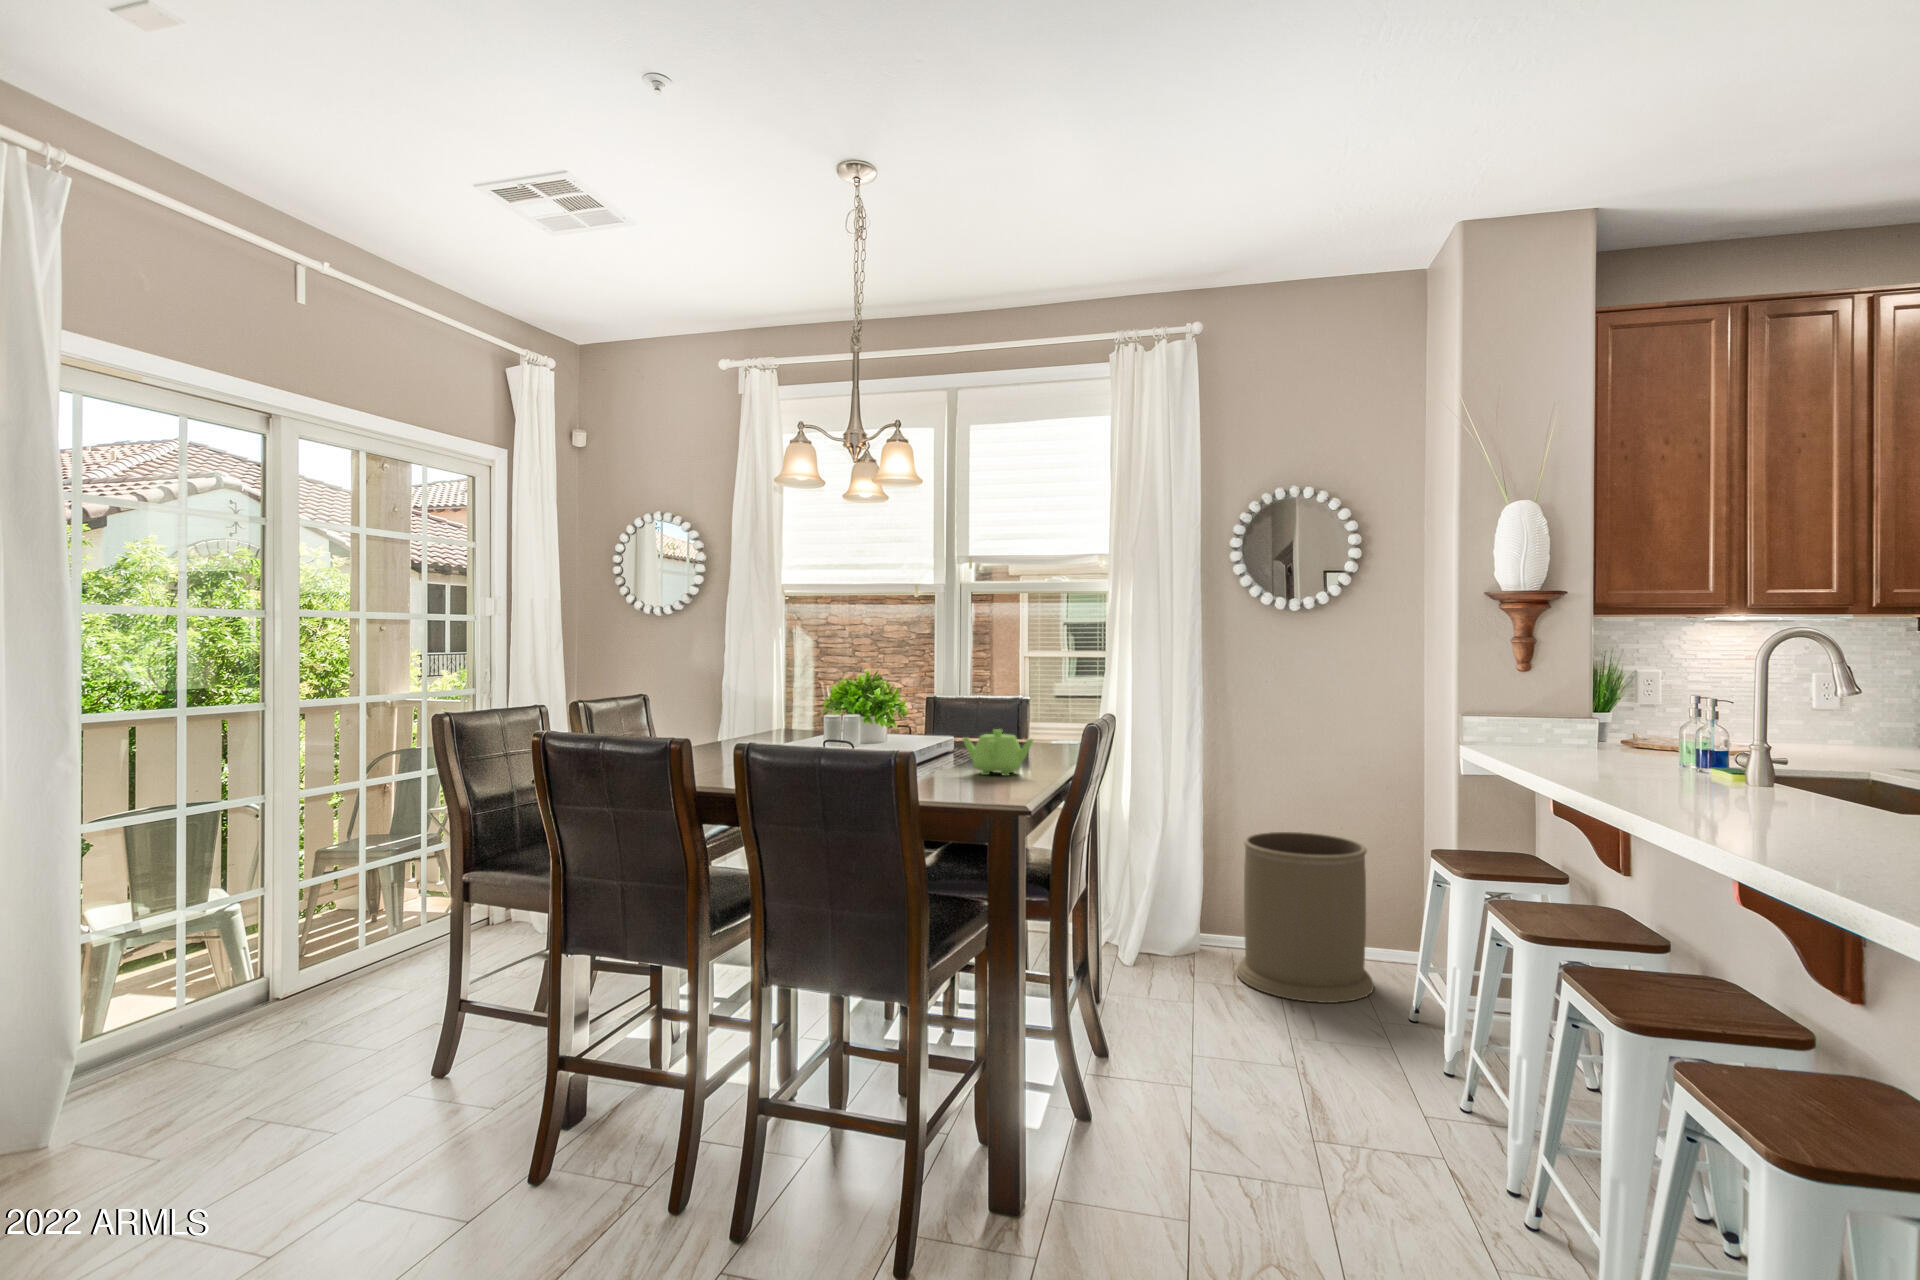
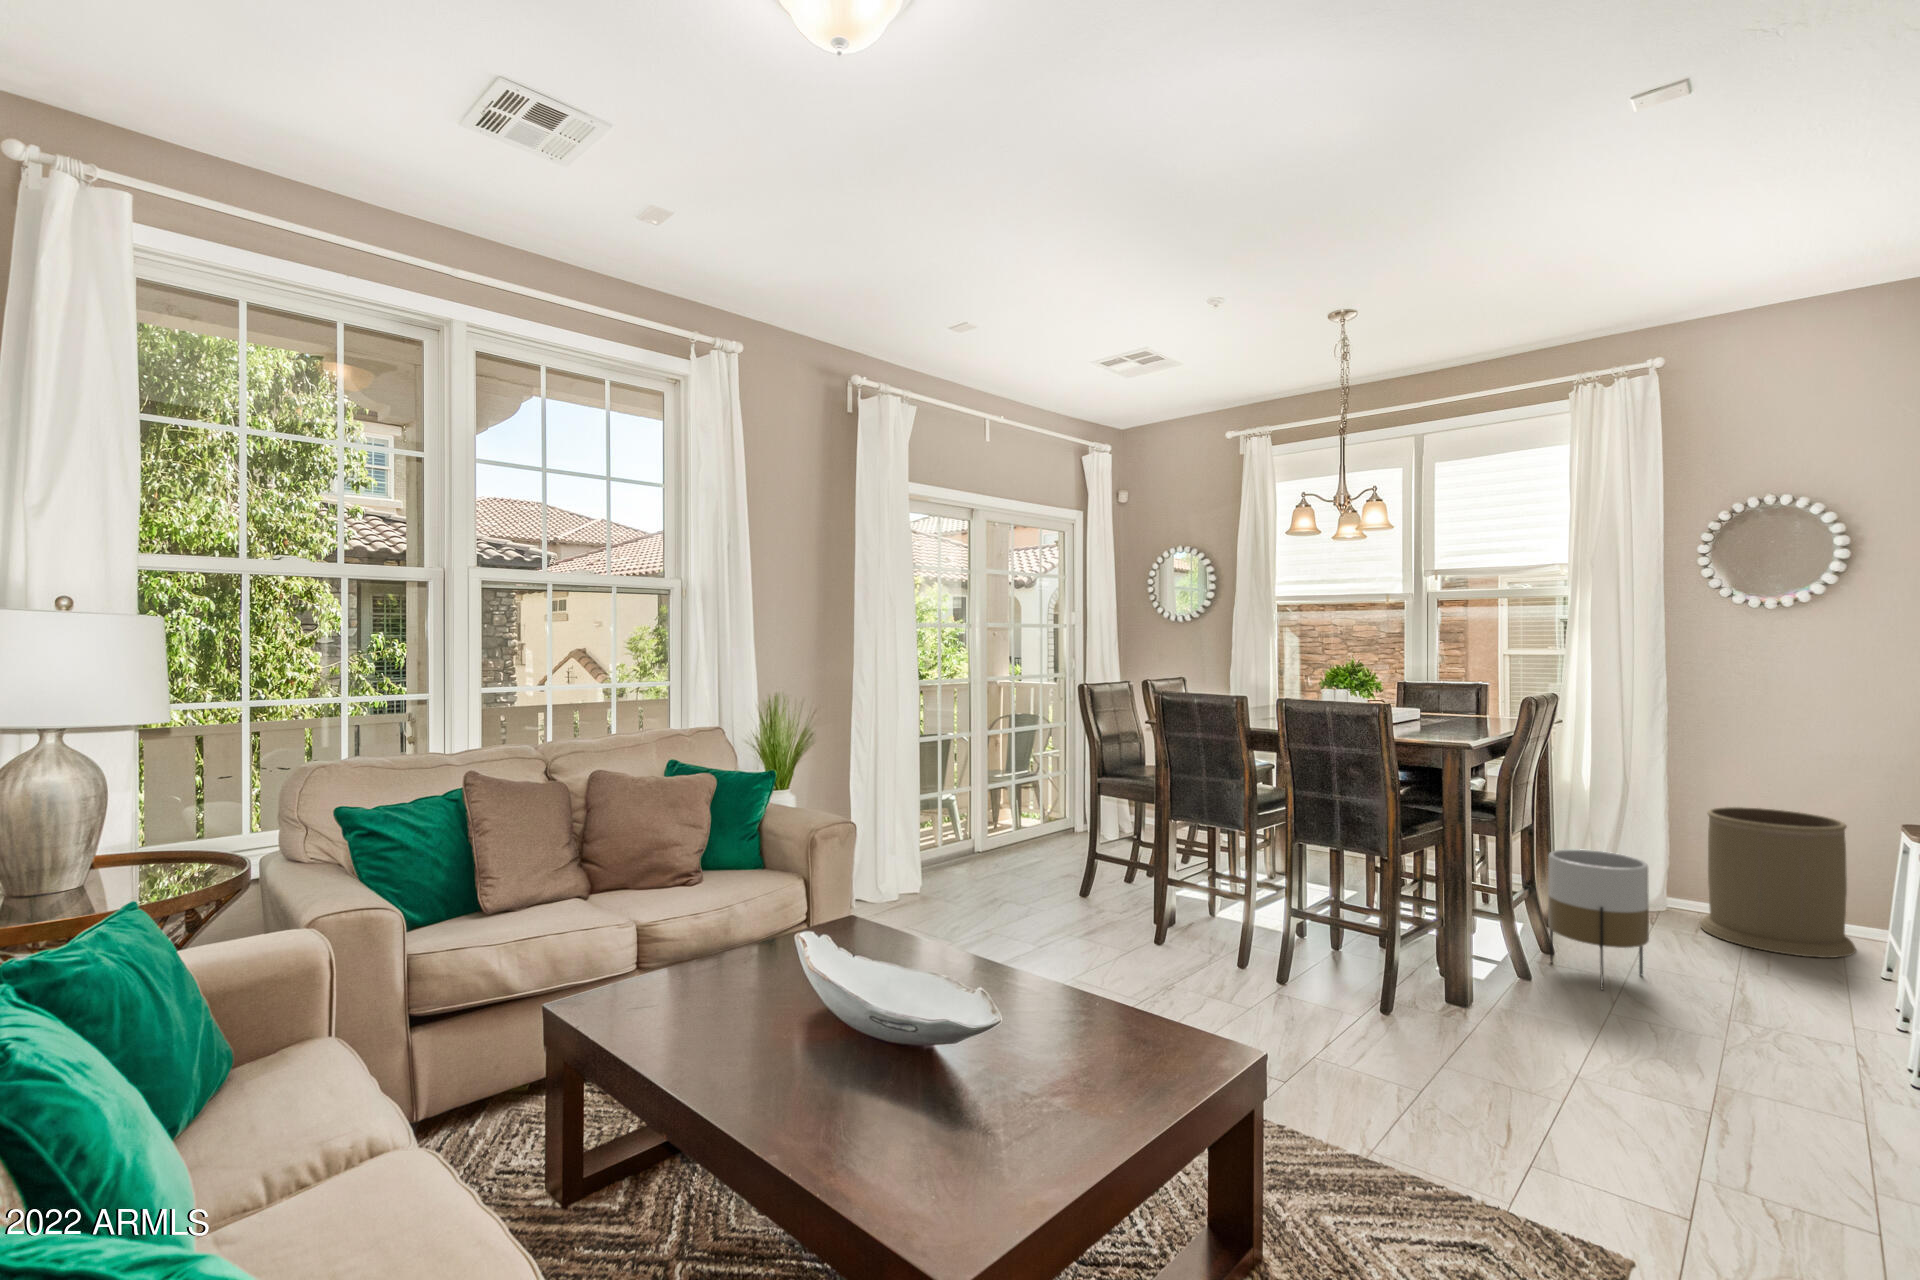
teapot: present [963,729,1033,776] -> none [1427,702,1485,735]
planter: none [1104,915,1213,1110] -> present [1548,849,1649,989]

